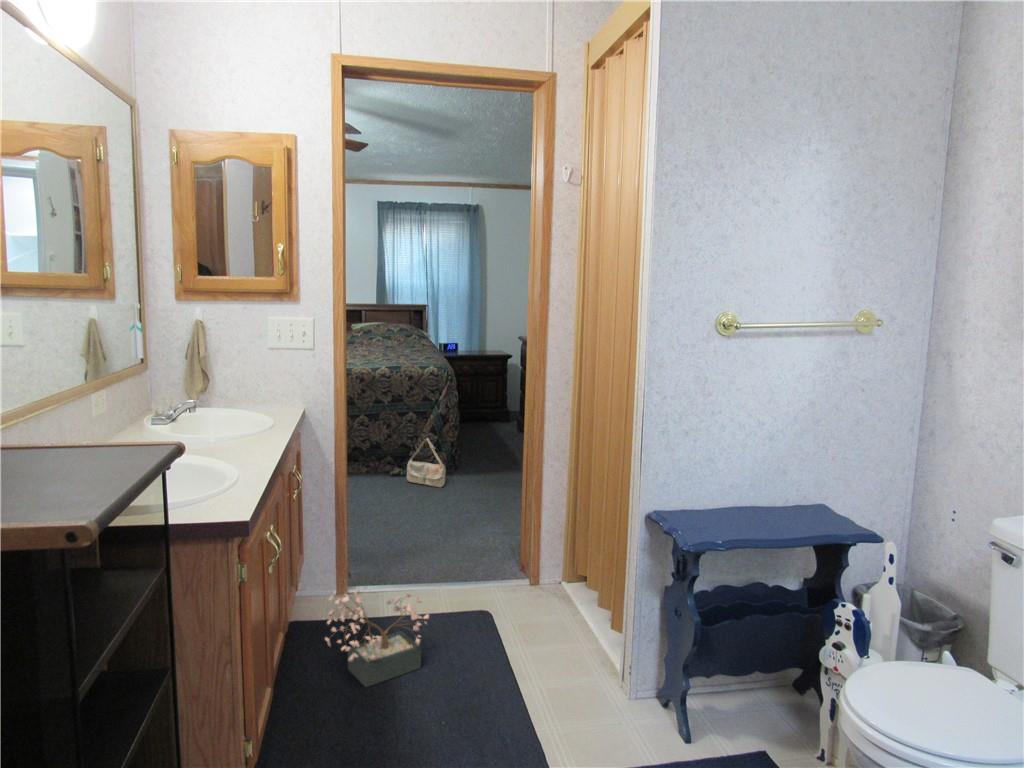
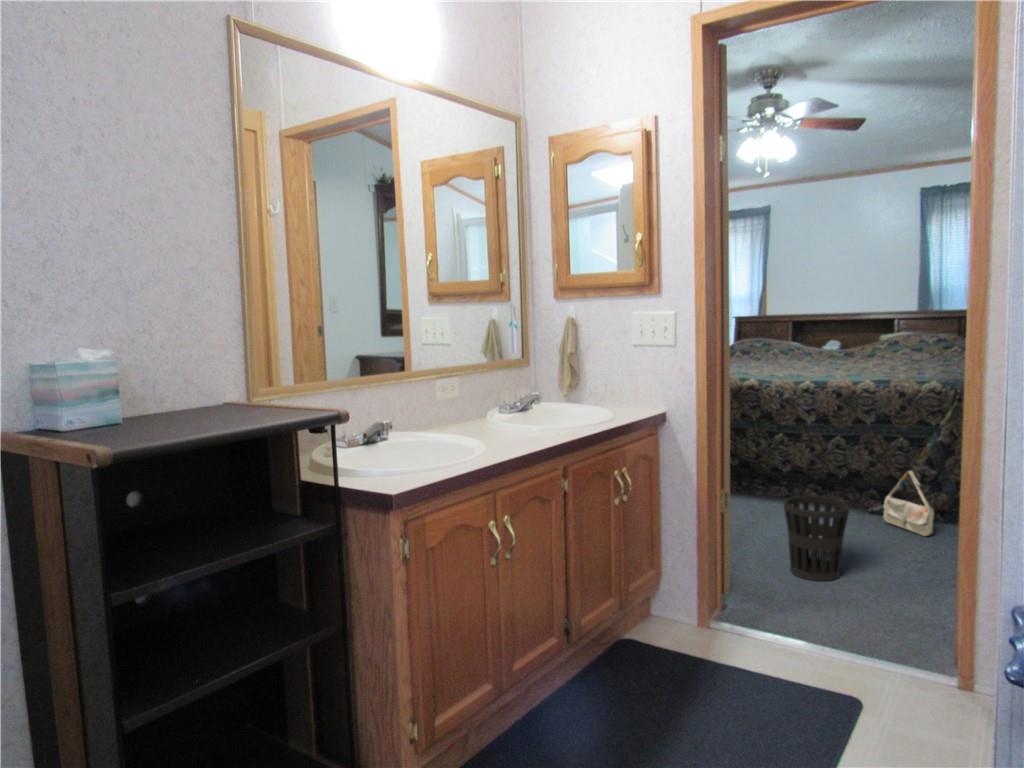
wastebasket: none [365,468,416,538] -> present [784,496,849,581]
decorative plant: present [326,591,429,687] -> none [606,607,737,734]

